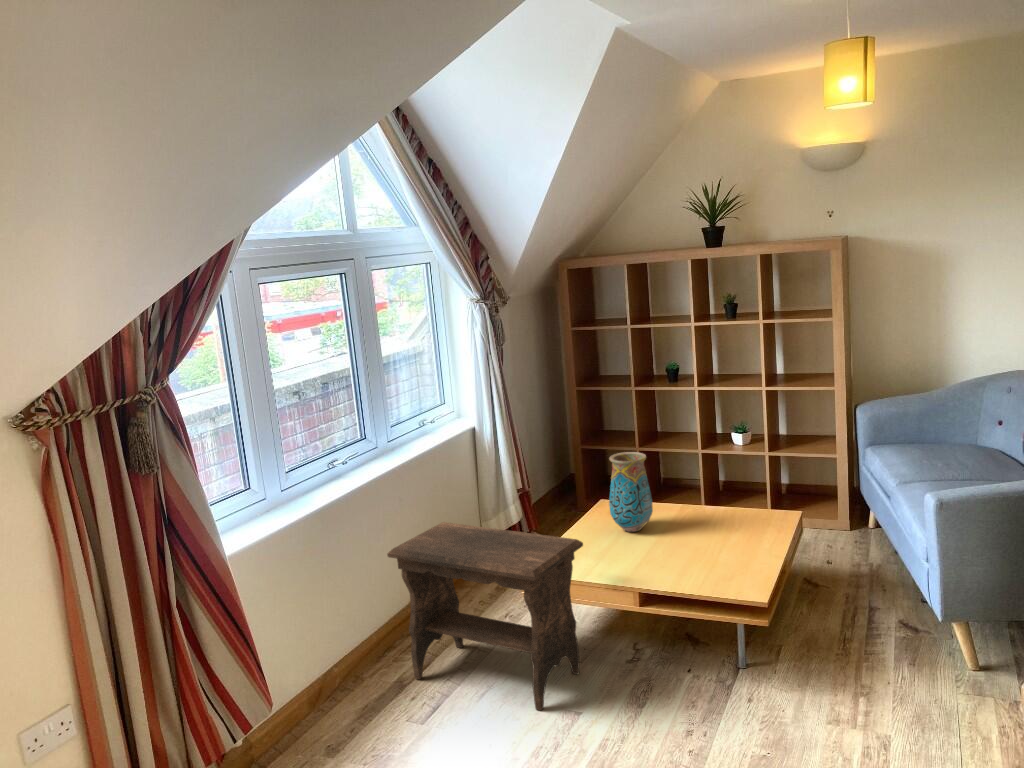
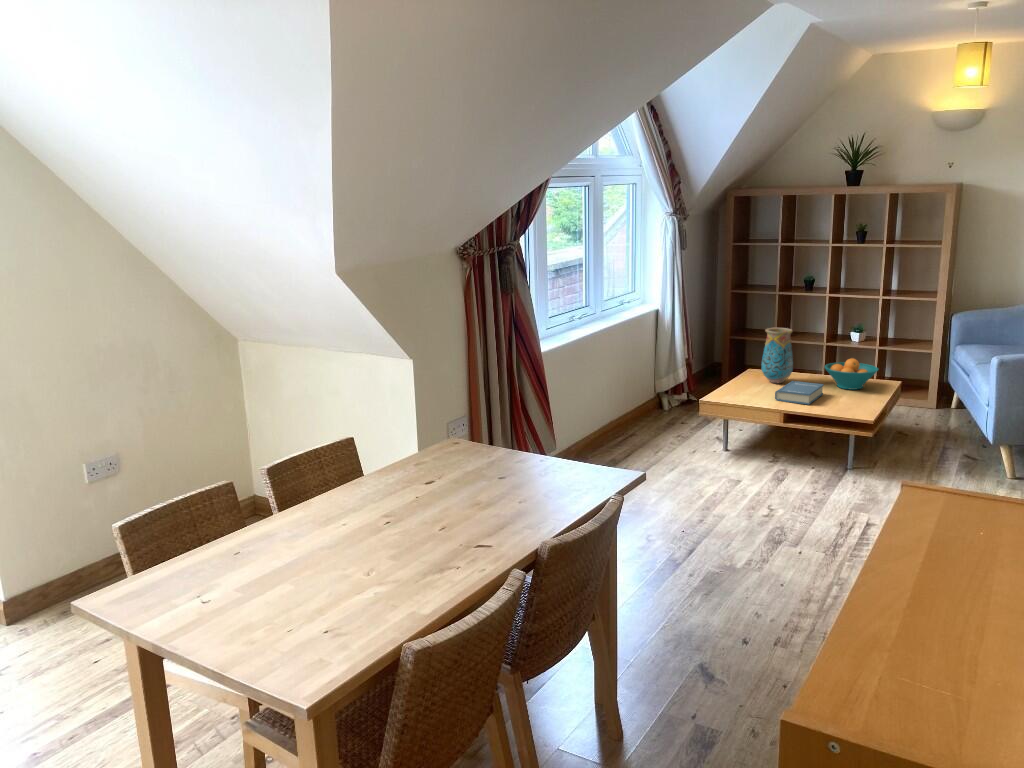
fruit bowl: none [695,490,769,535] -> present [824,358,879,390]
footstool: present [387,522,583,710] -> none [615,361,749,479]
hardback book: none [625,531,695,575] -> present [775,381,824,405]

